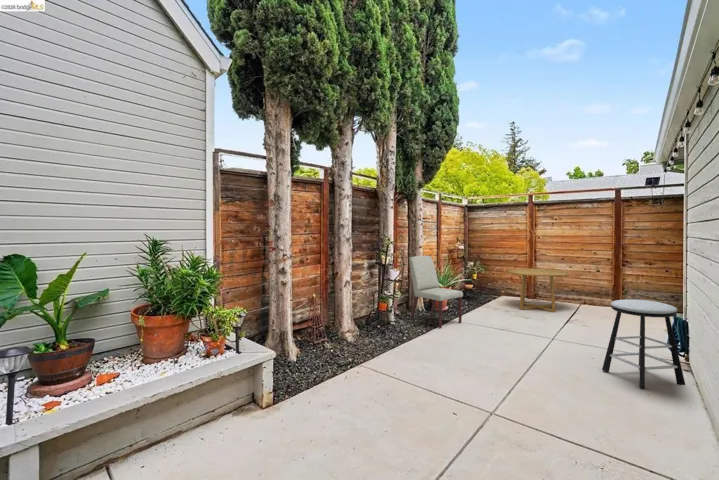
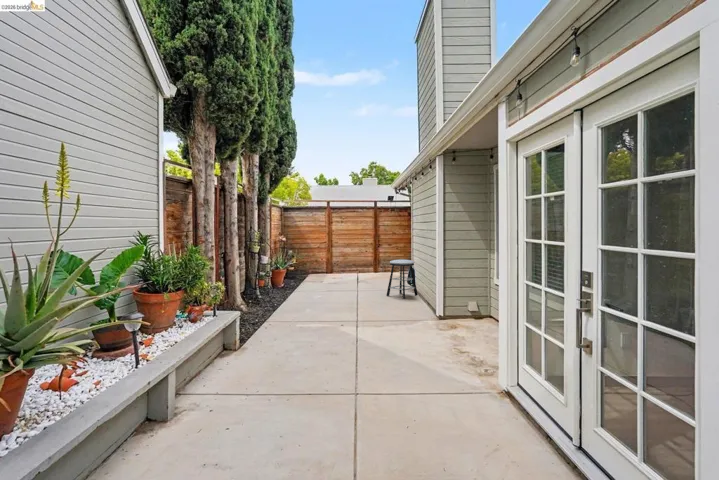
chair: present [409,256,463,328] -> none [265,244,301,292]
round table: present [508,269,570,312] -> none [317,252,354,278]

